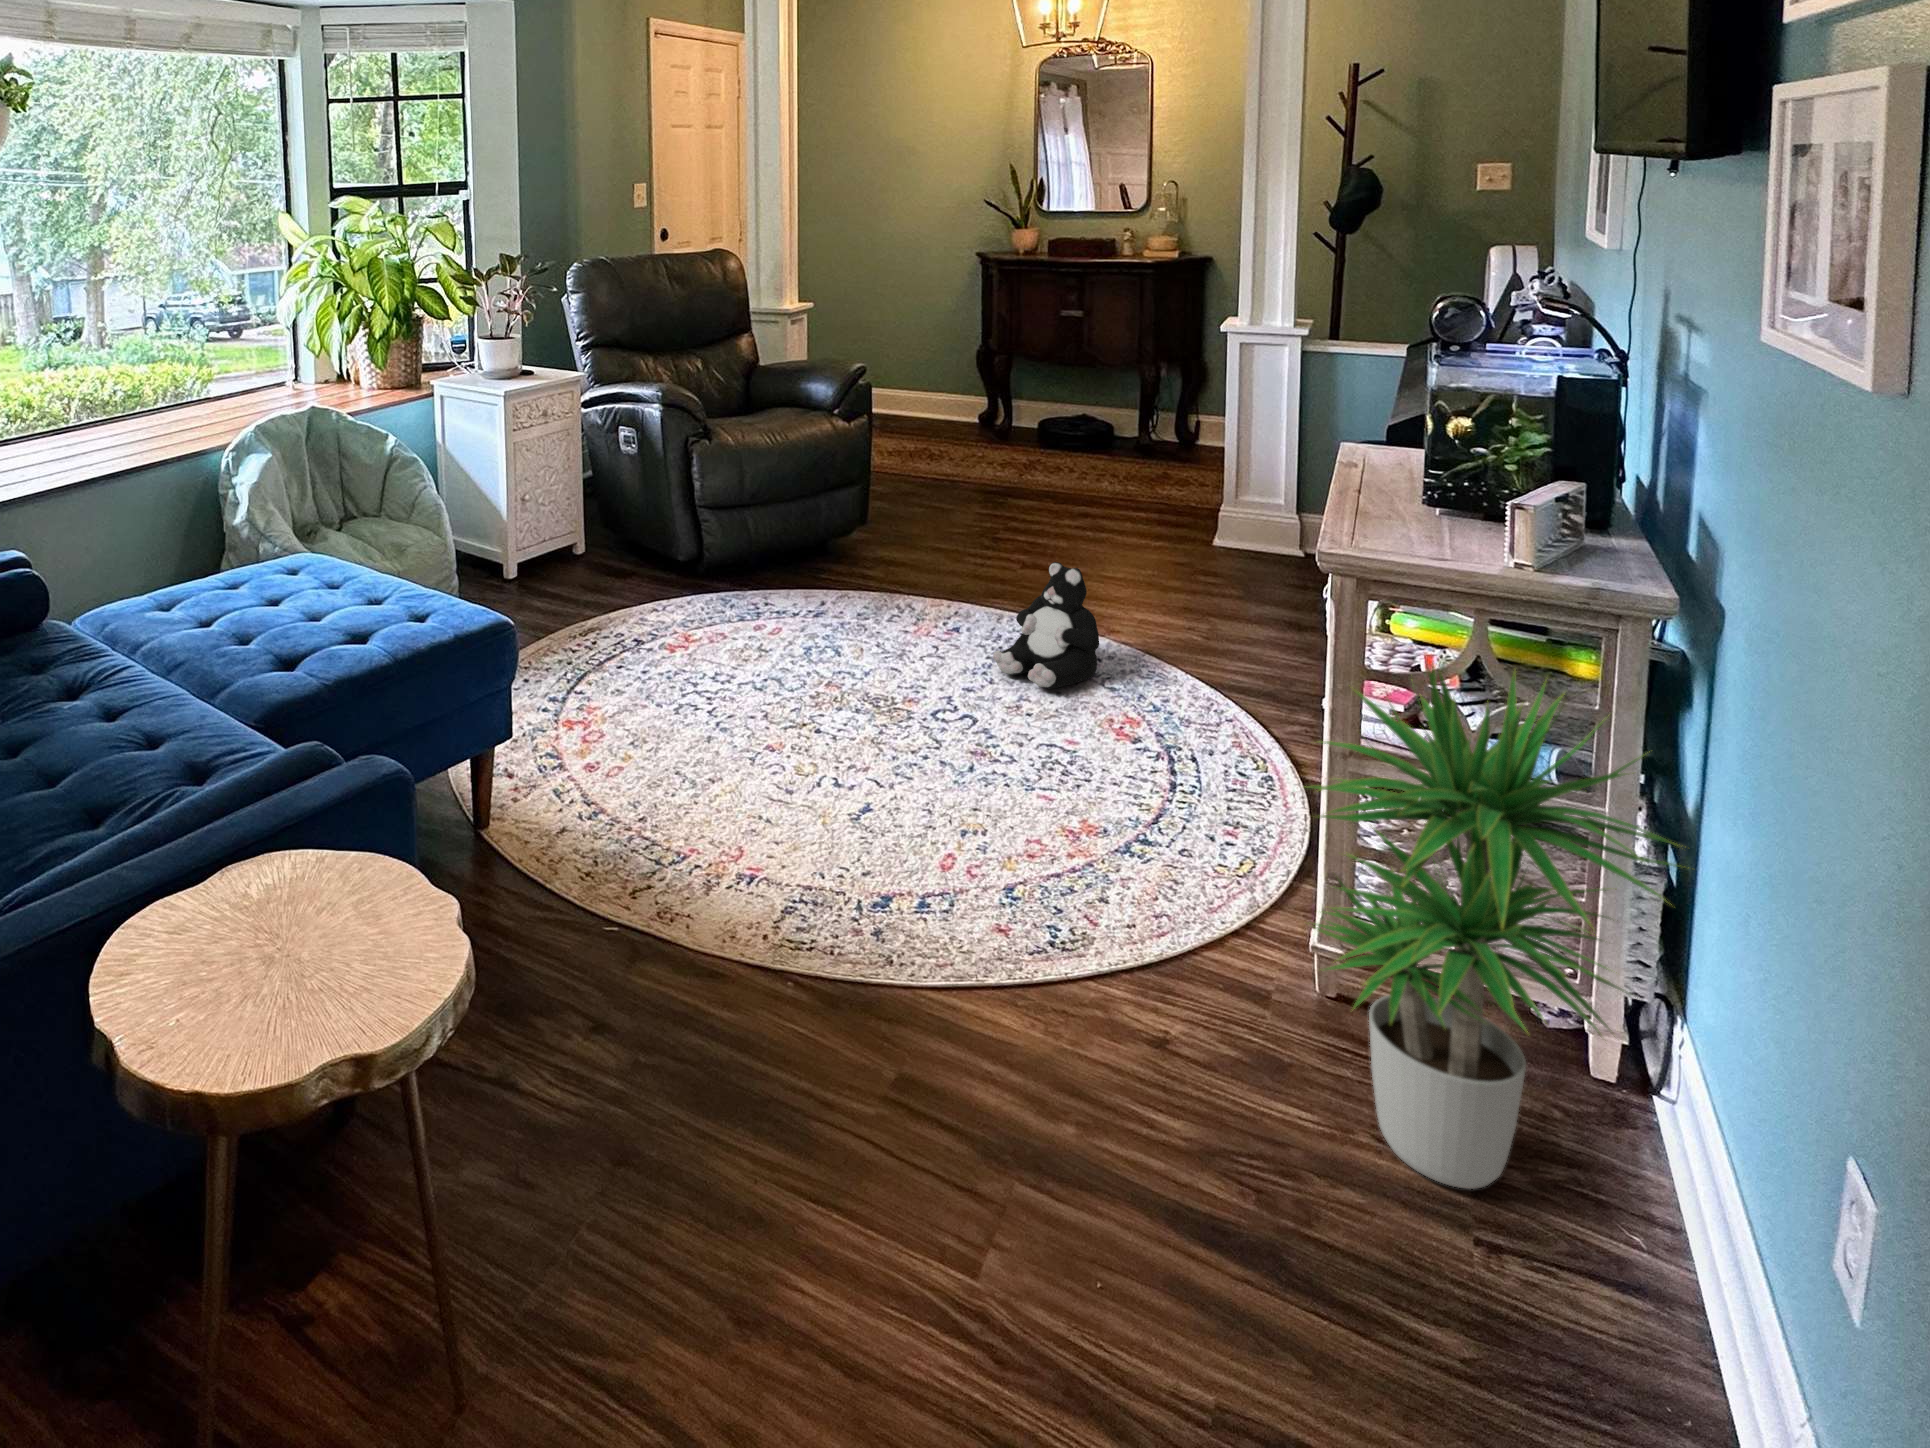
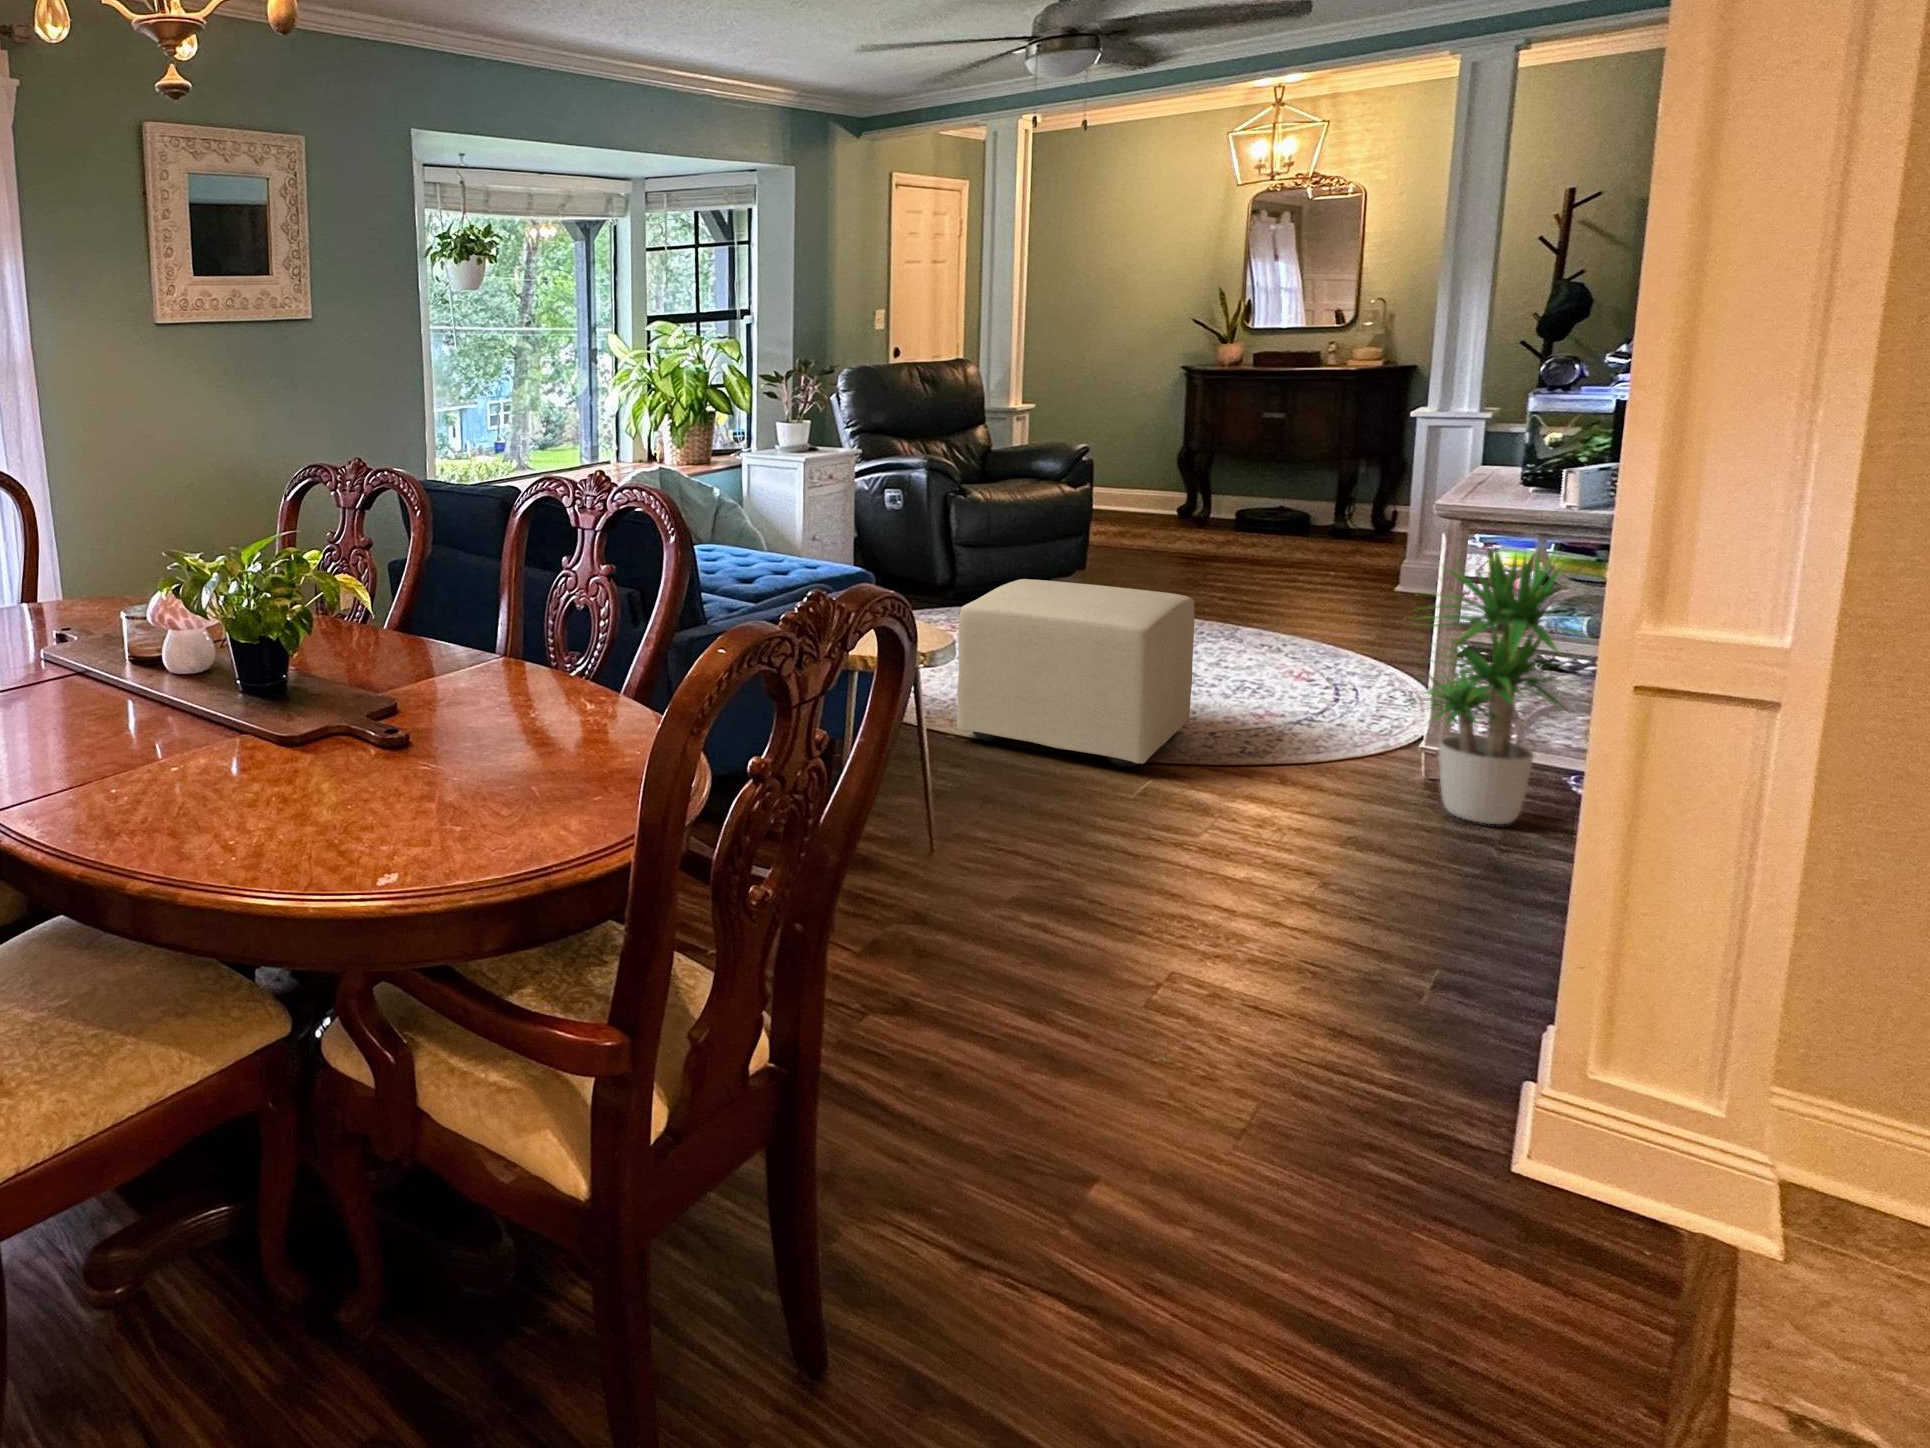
plush toy: present [993,562,1099,689] -> none [1196,570,1283,656]
ottoman: none [620,637,982,1036] -> present [957,579,1194,767]

